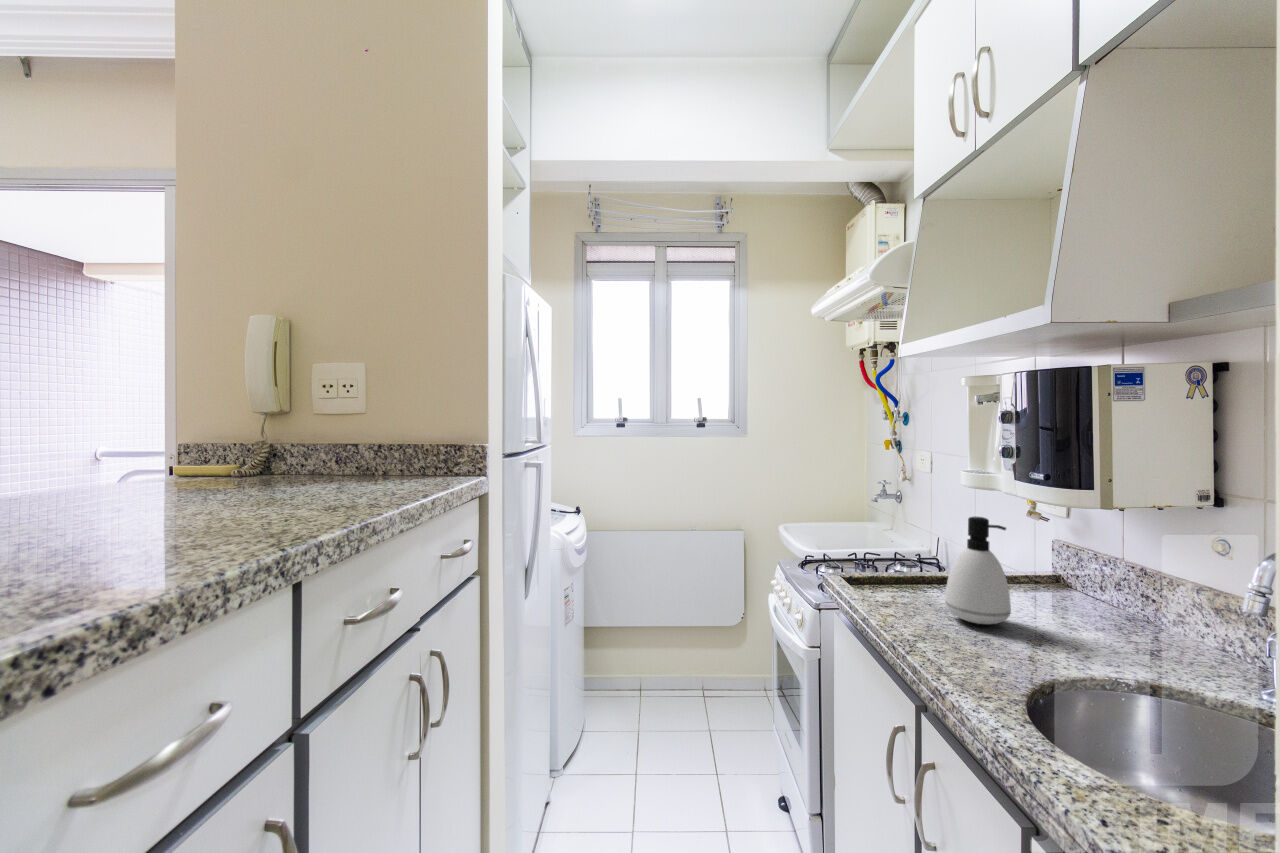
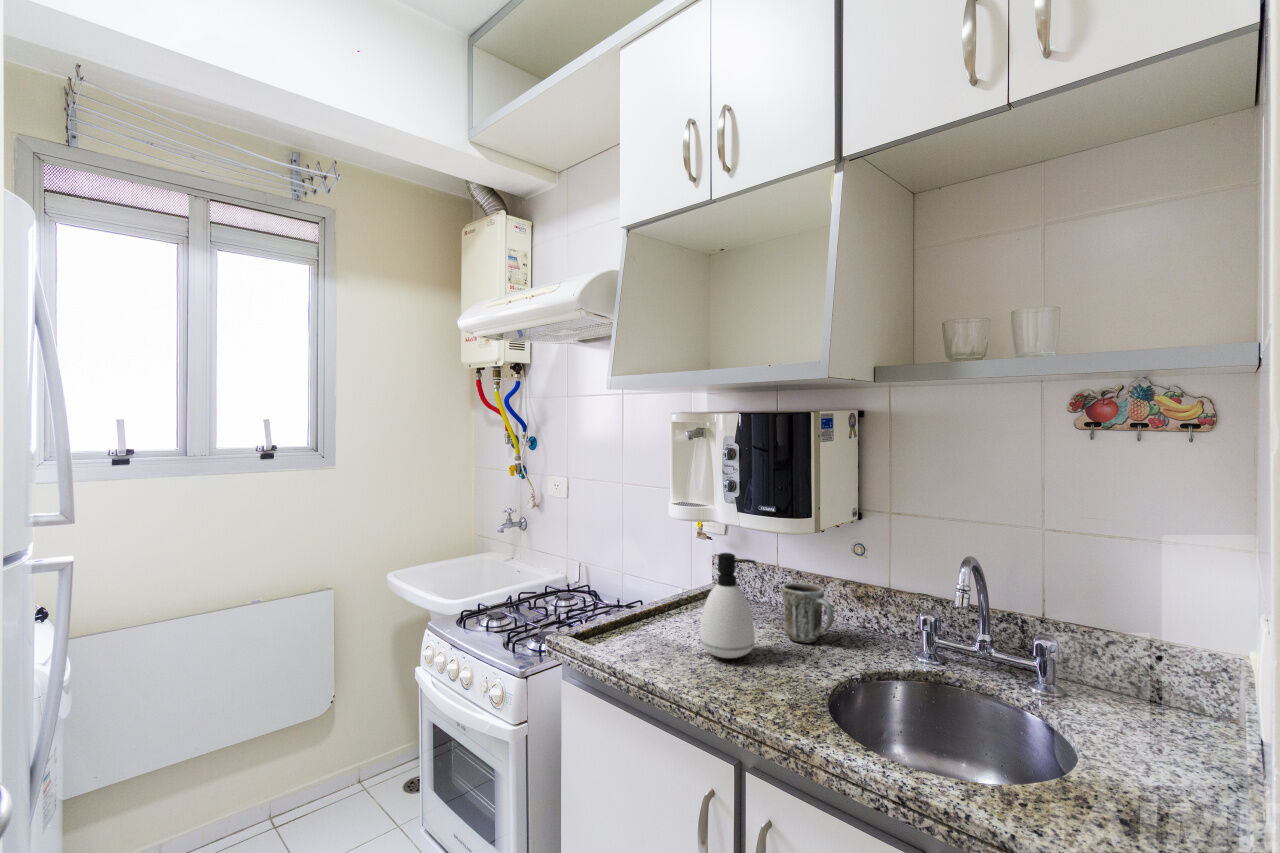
mug: none [1073,570,1136,641] -> present [782,583,834,643]

